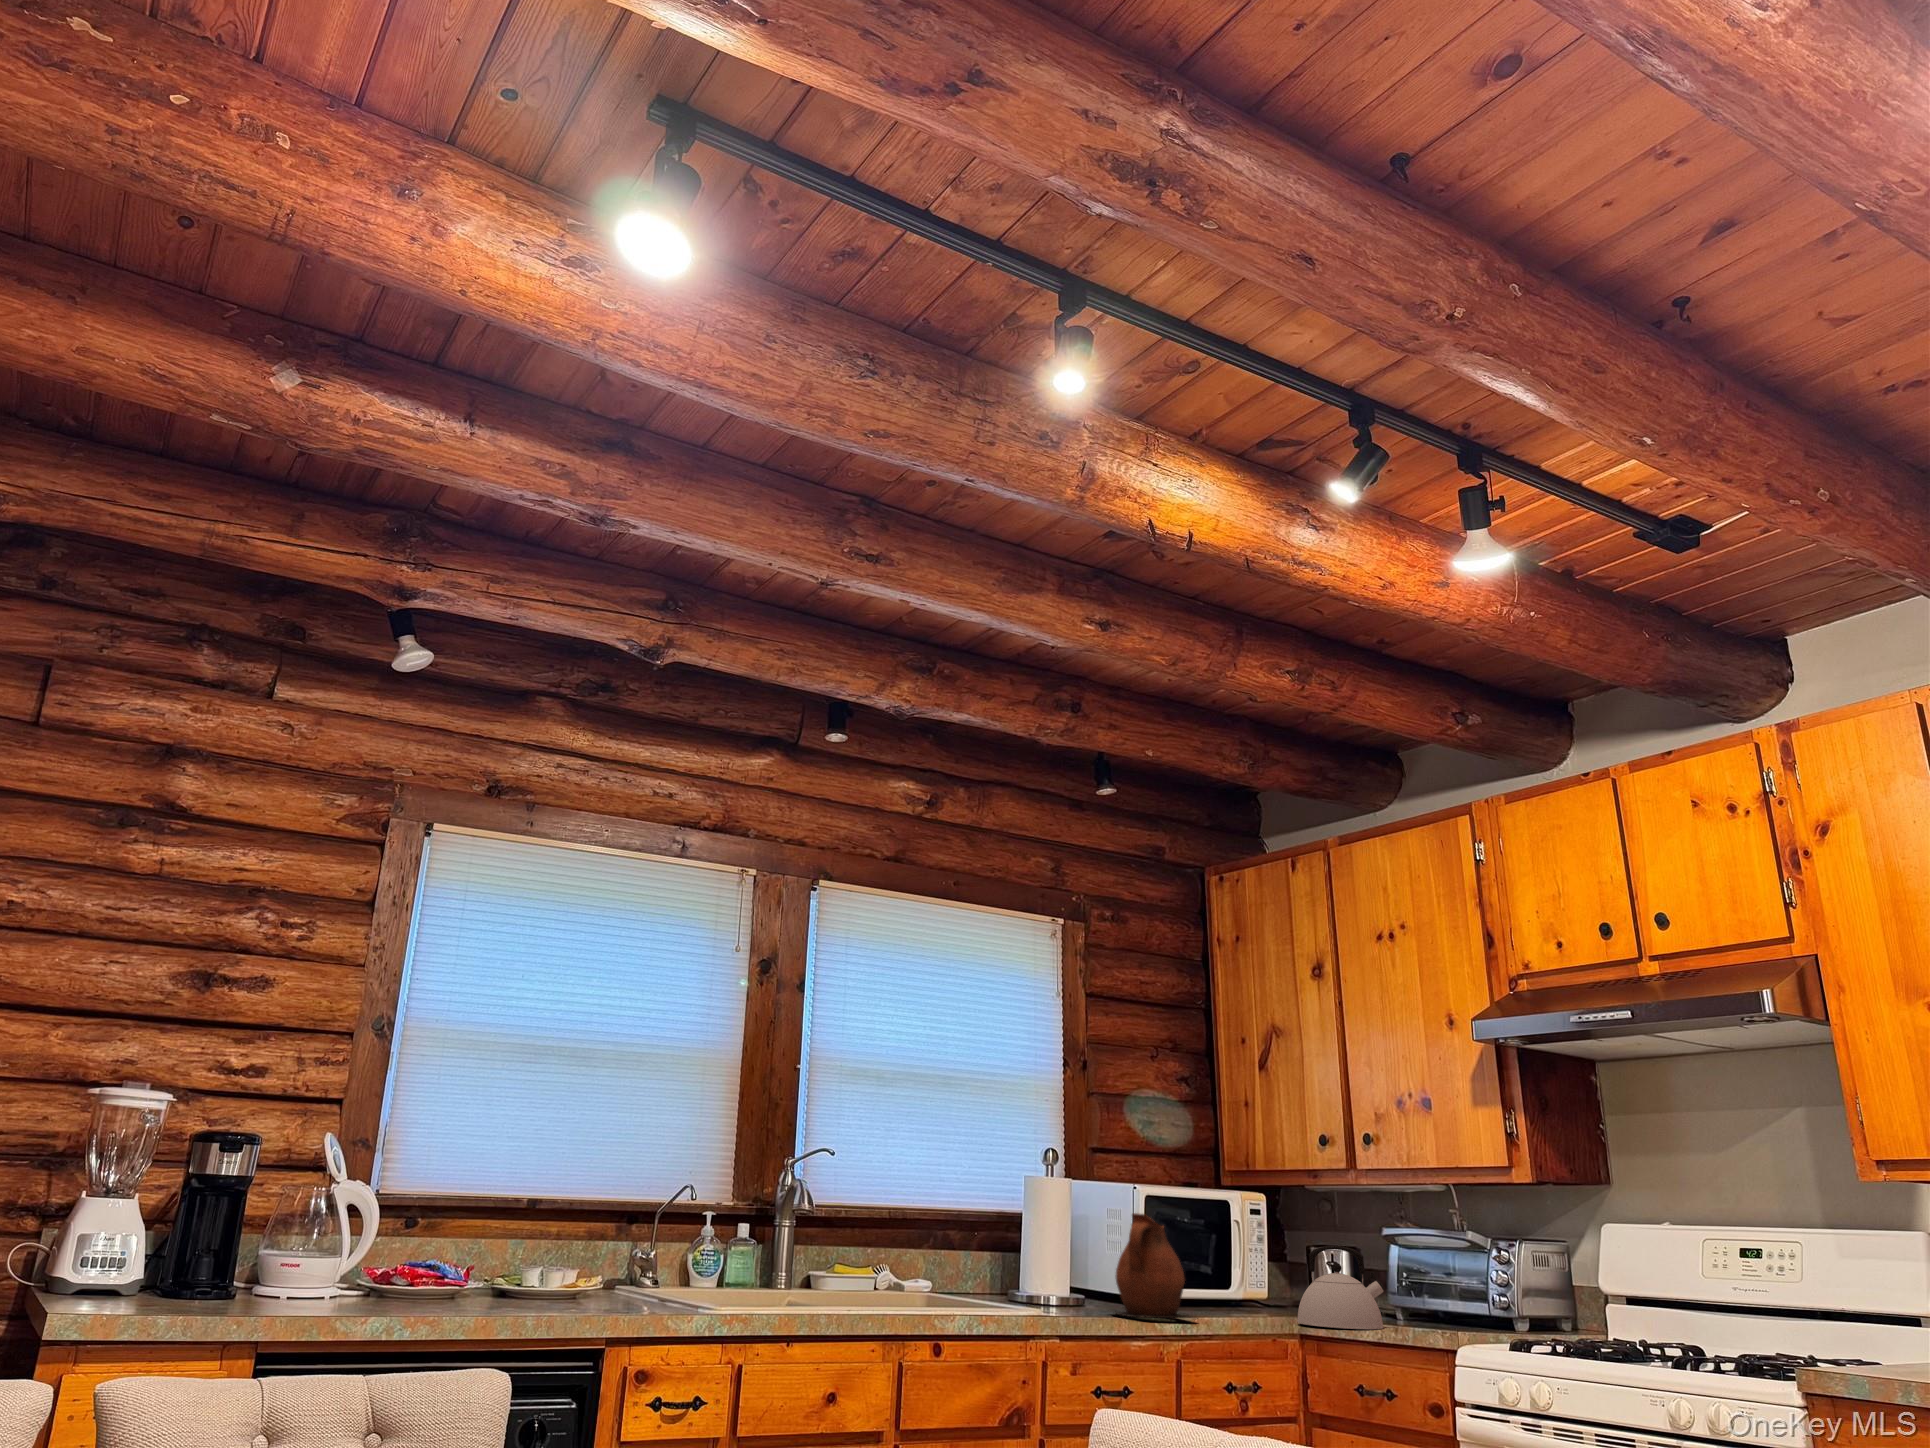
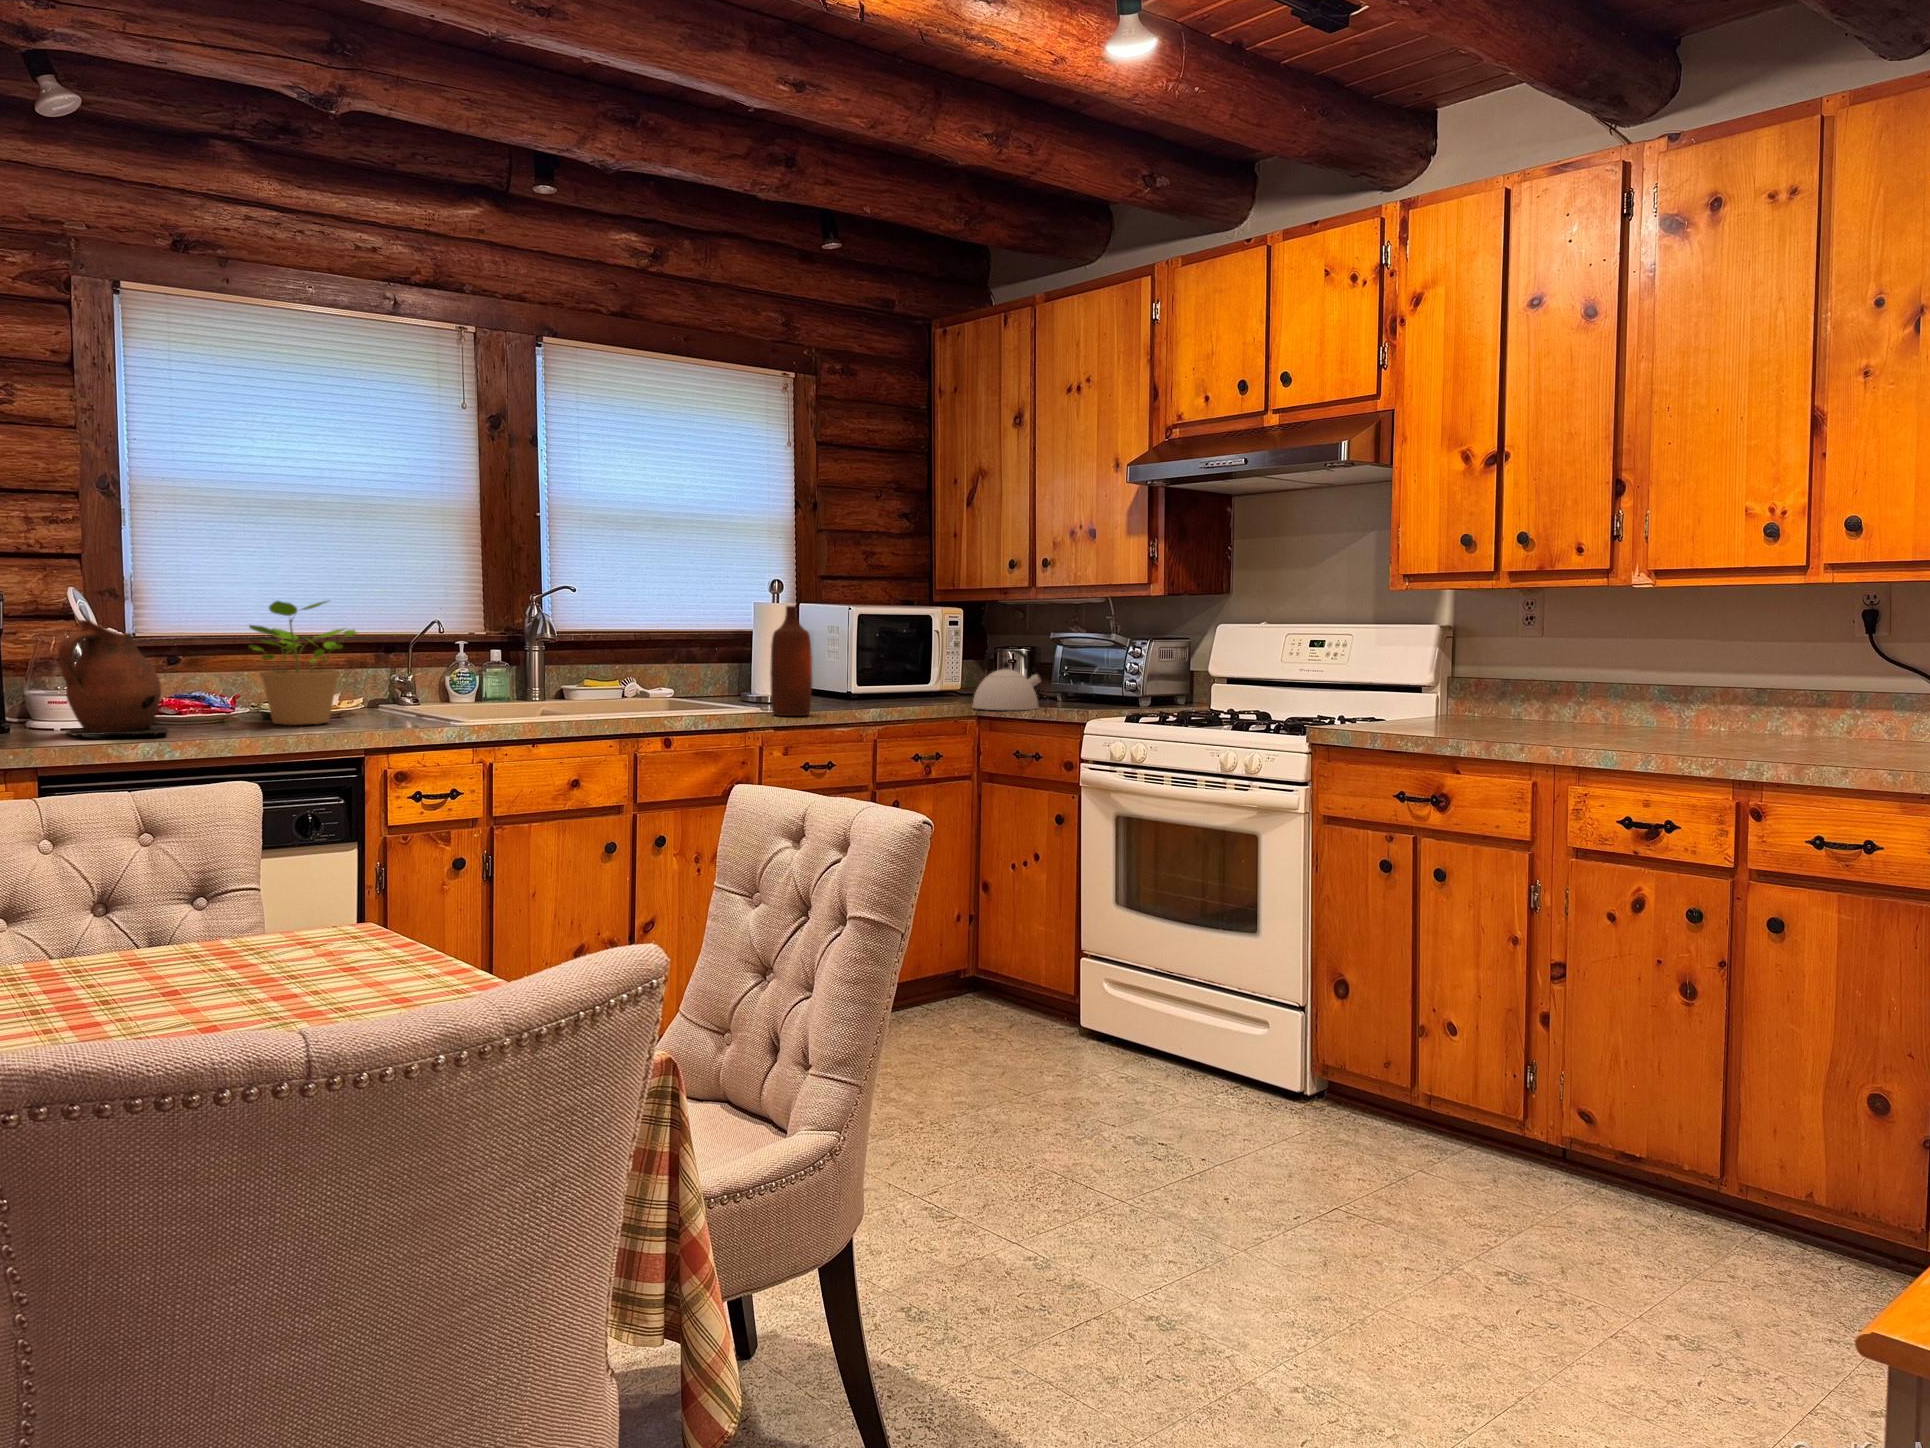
potted plant: none [498,1153,613,1304] -> present [249,601,356,725]
bottle: none [1056,1181,1105,1323] -> present [770,606,812,716]
ceramic pitcher: present [1115,1213,1198,1320] -> present [59,620,168,736]

